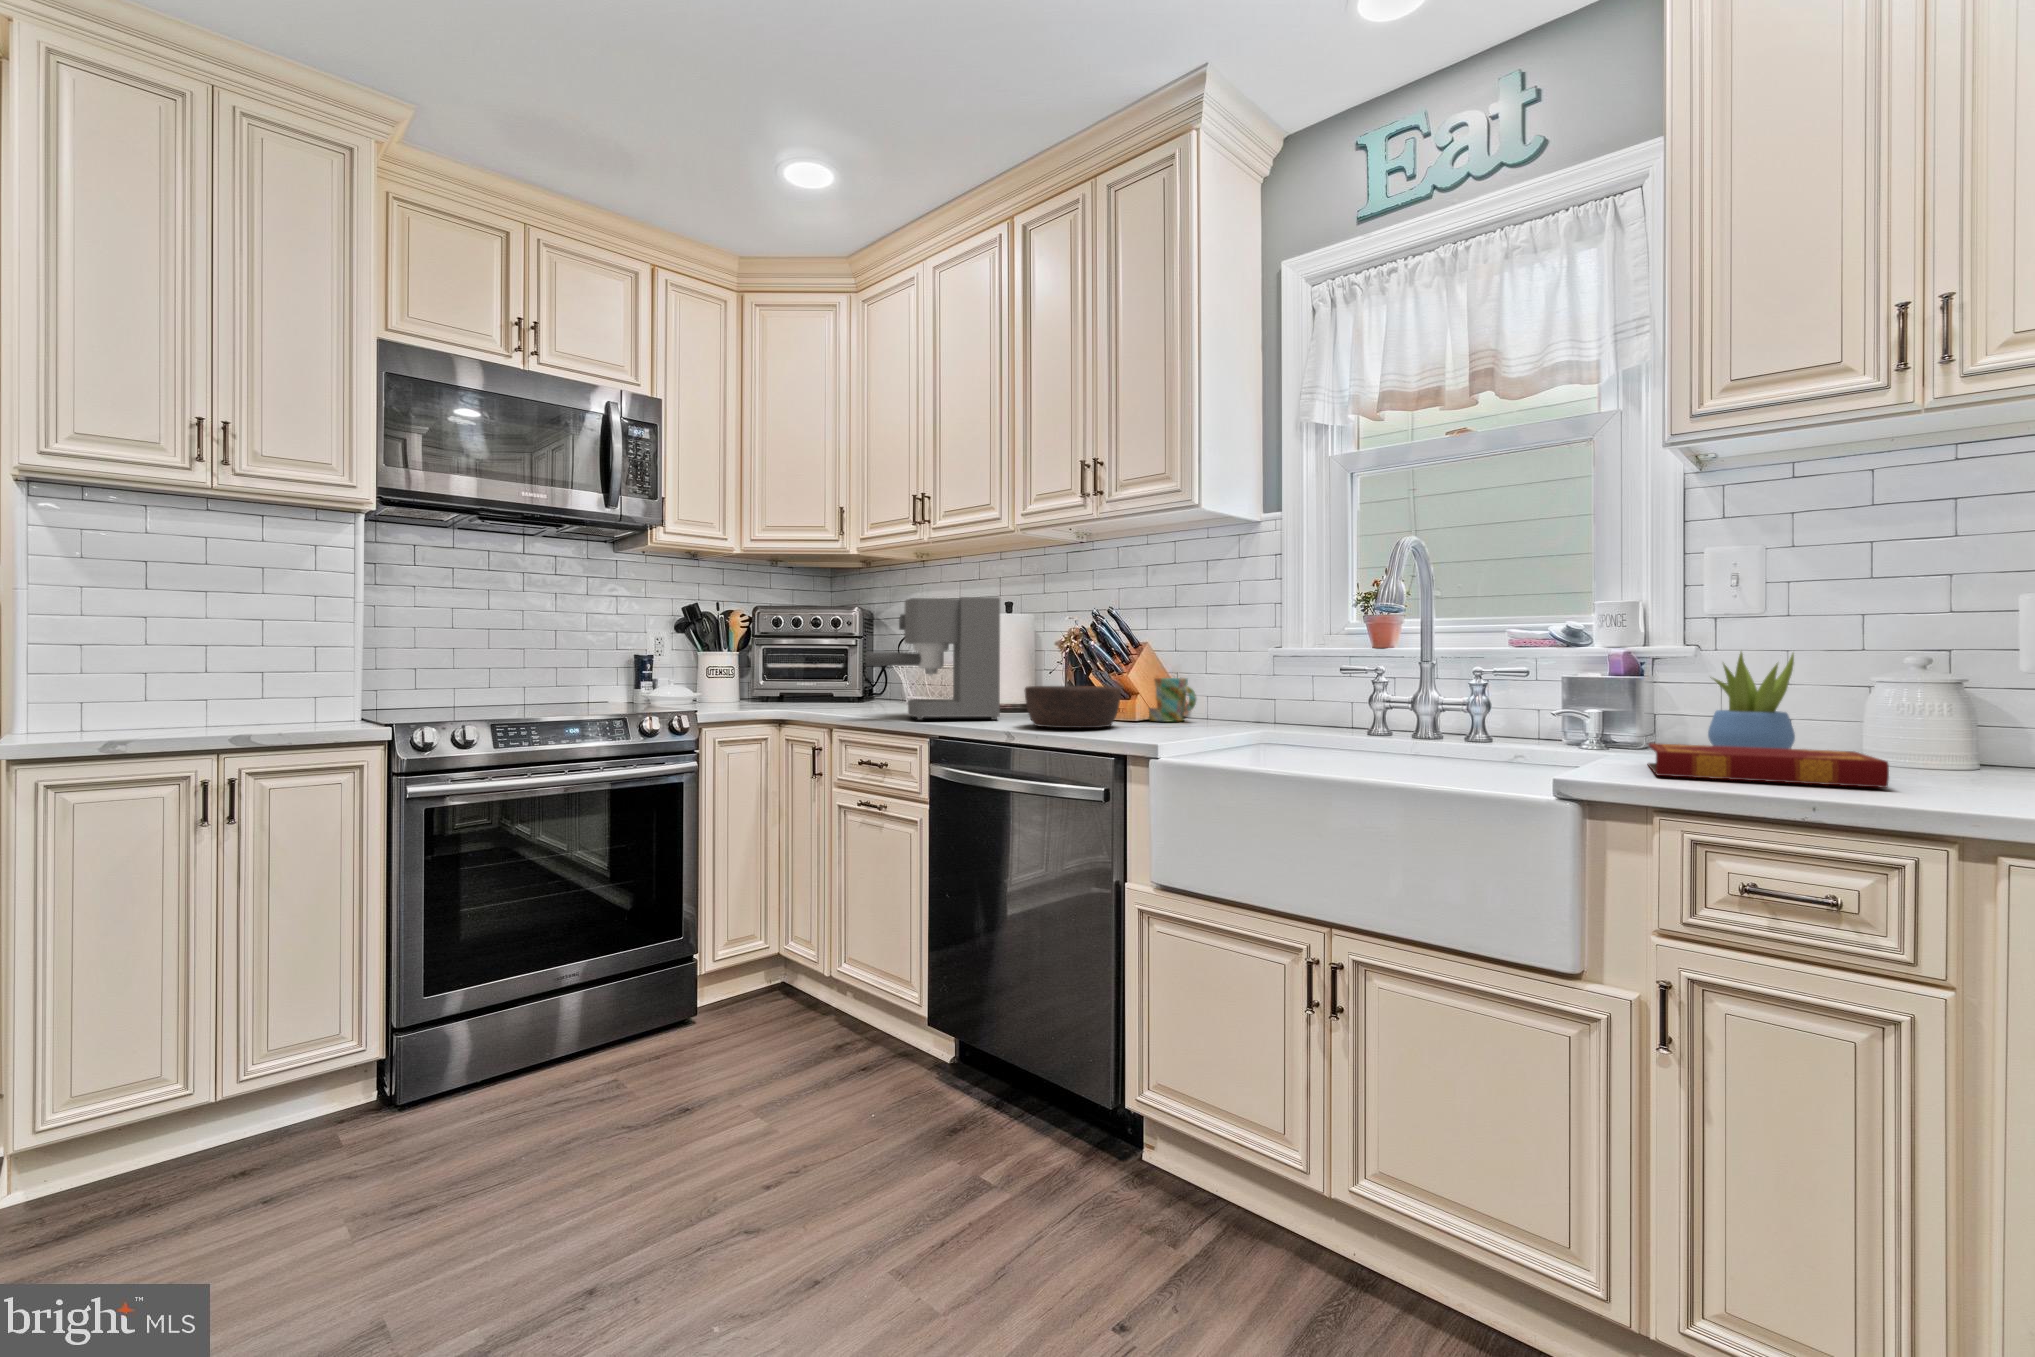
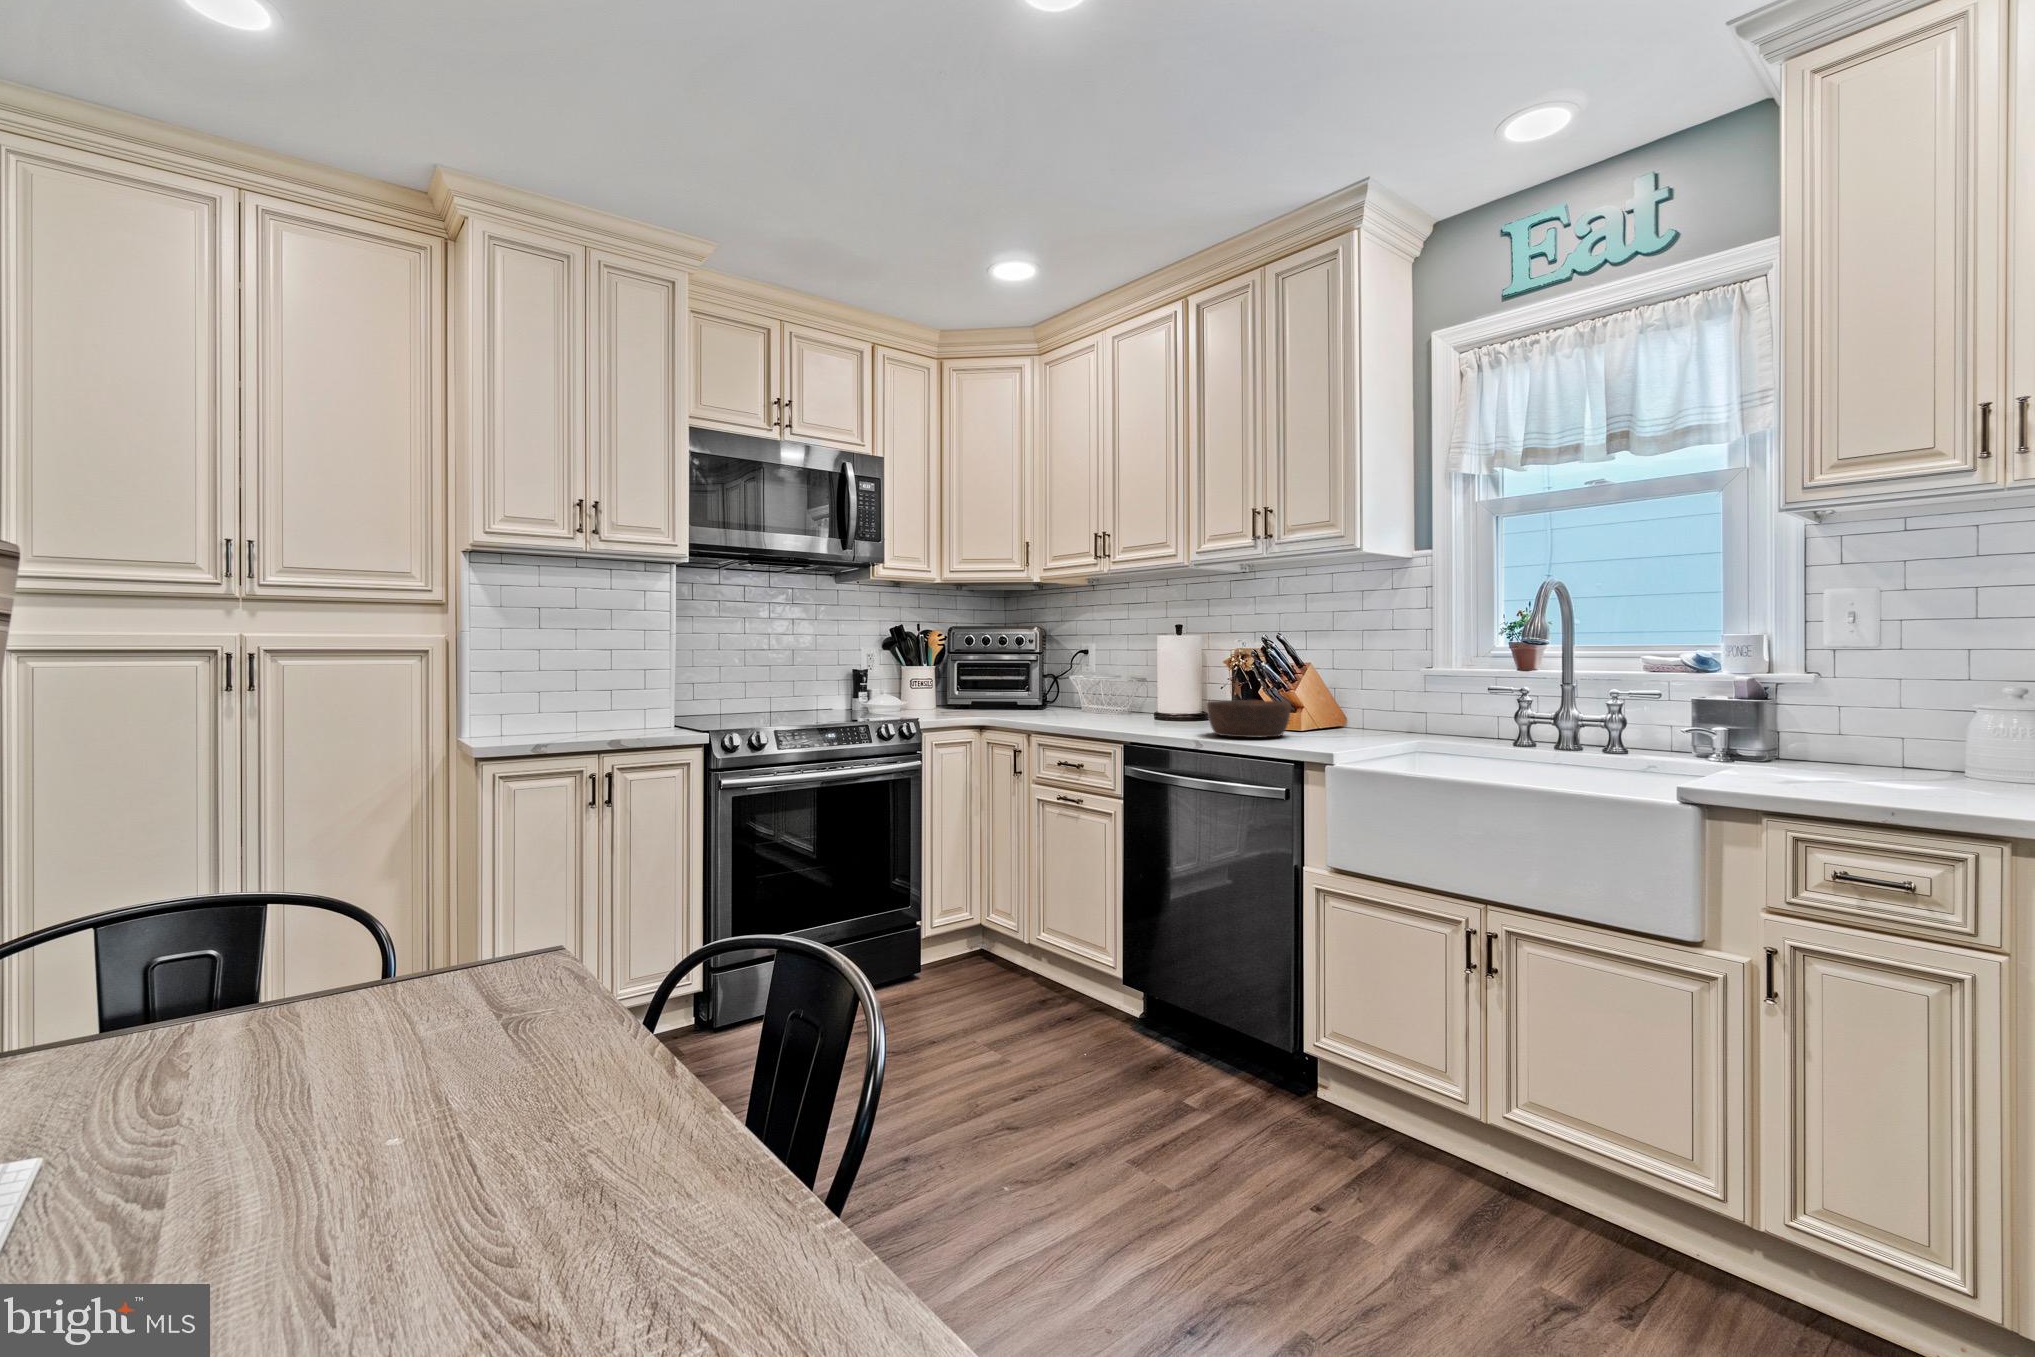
coffee maker: present [865,597,1000,720] -> none [1065,624,1181,729]
succulent plant: present [1708,652,1795,749] -> none [1823,677,1903,770]
mug: present [1149,678,1196,722] -> none [1309,693,1355,731]
hardback book: present [1647,743,1889,788] -> none [1764,757,1969,797]

